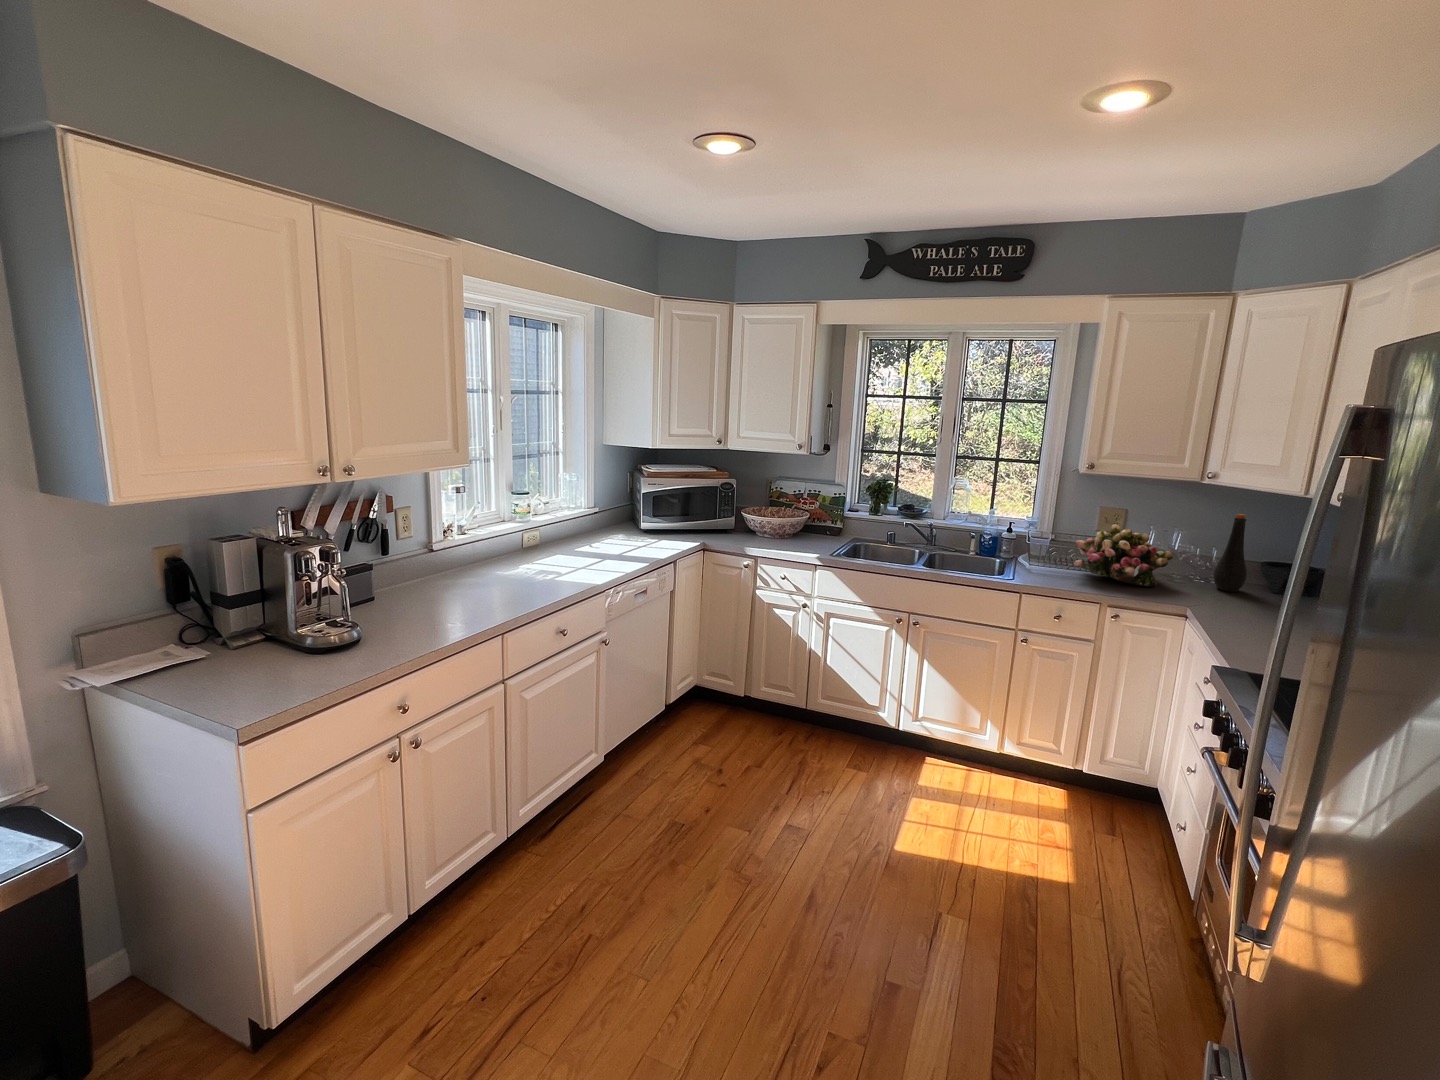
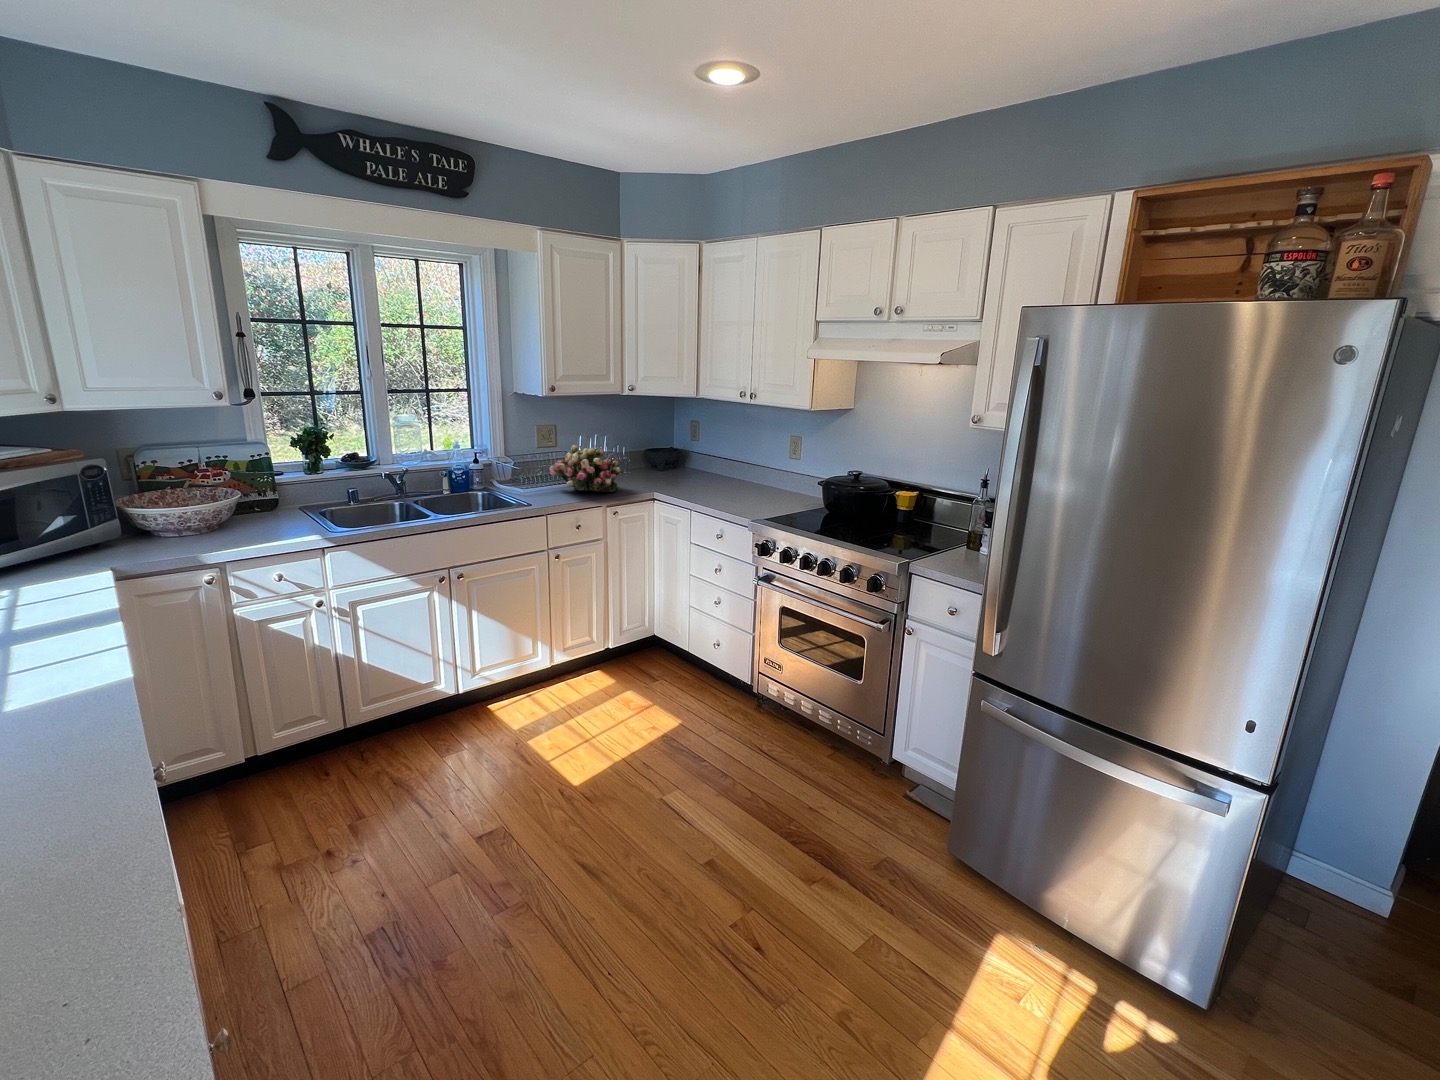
bottle: present [1213,514,1247,592] -> none [636,425,656,484]

